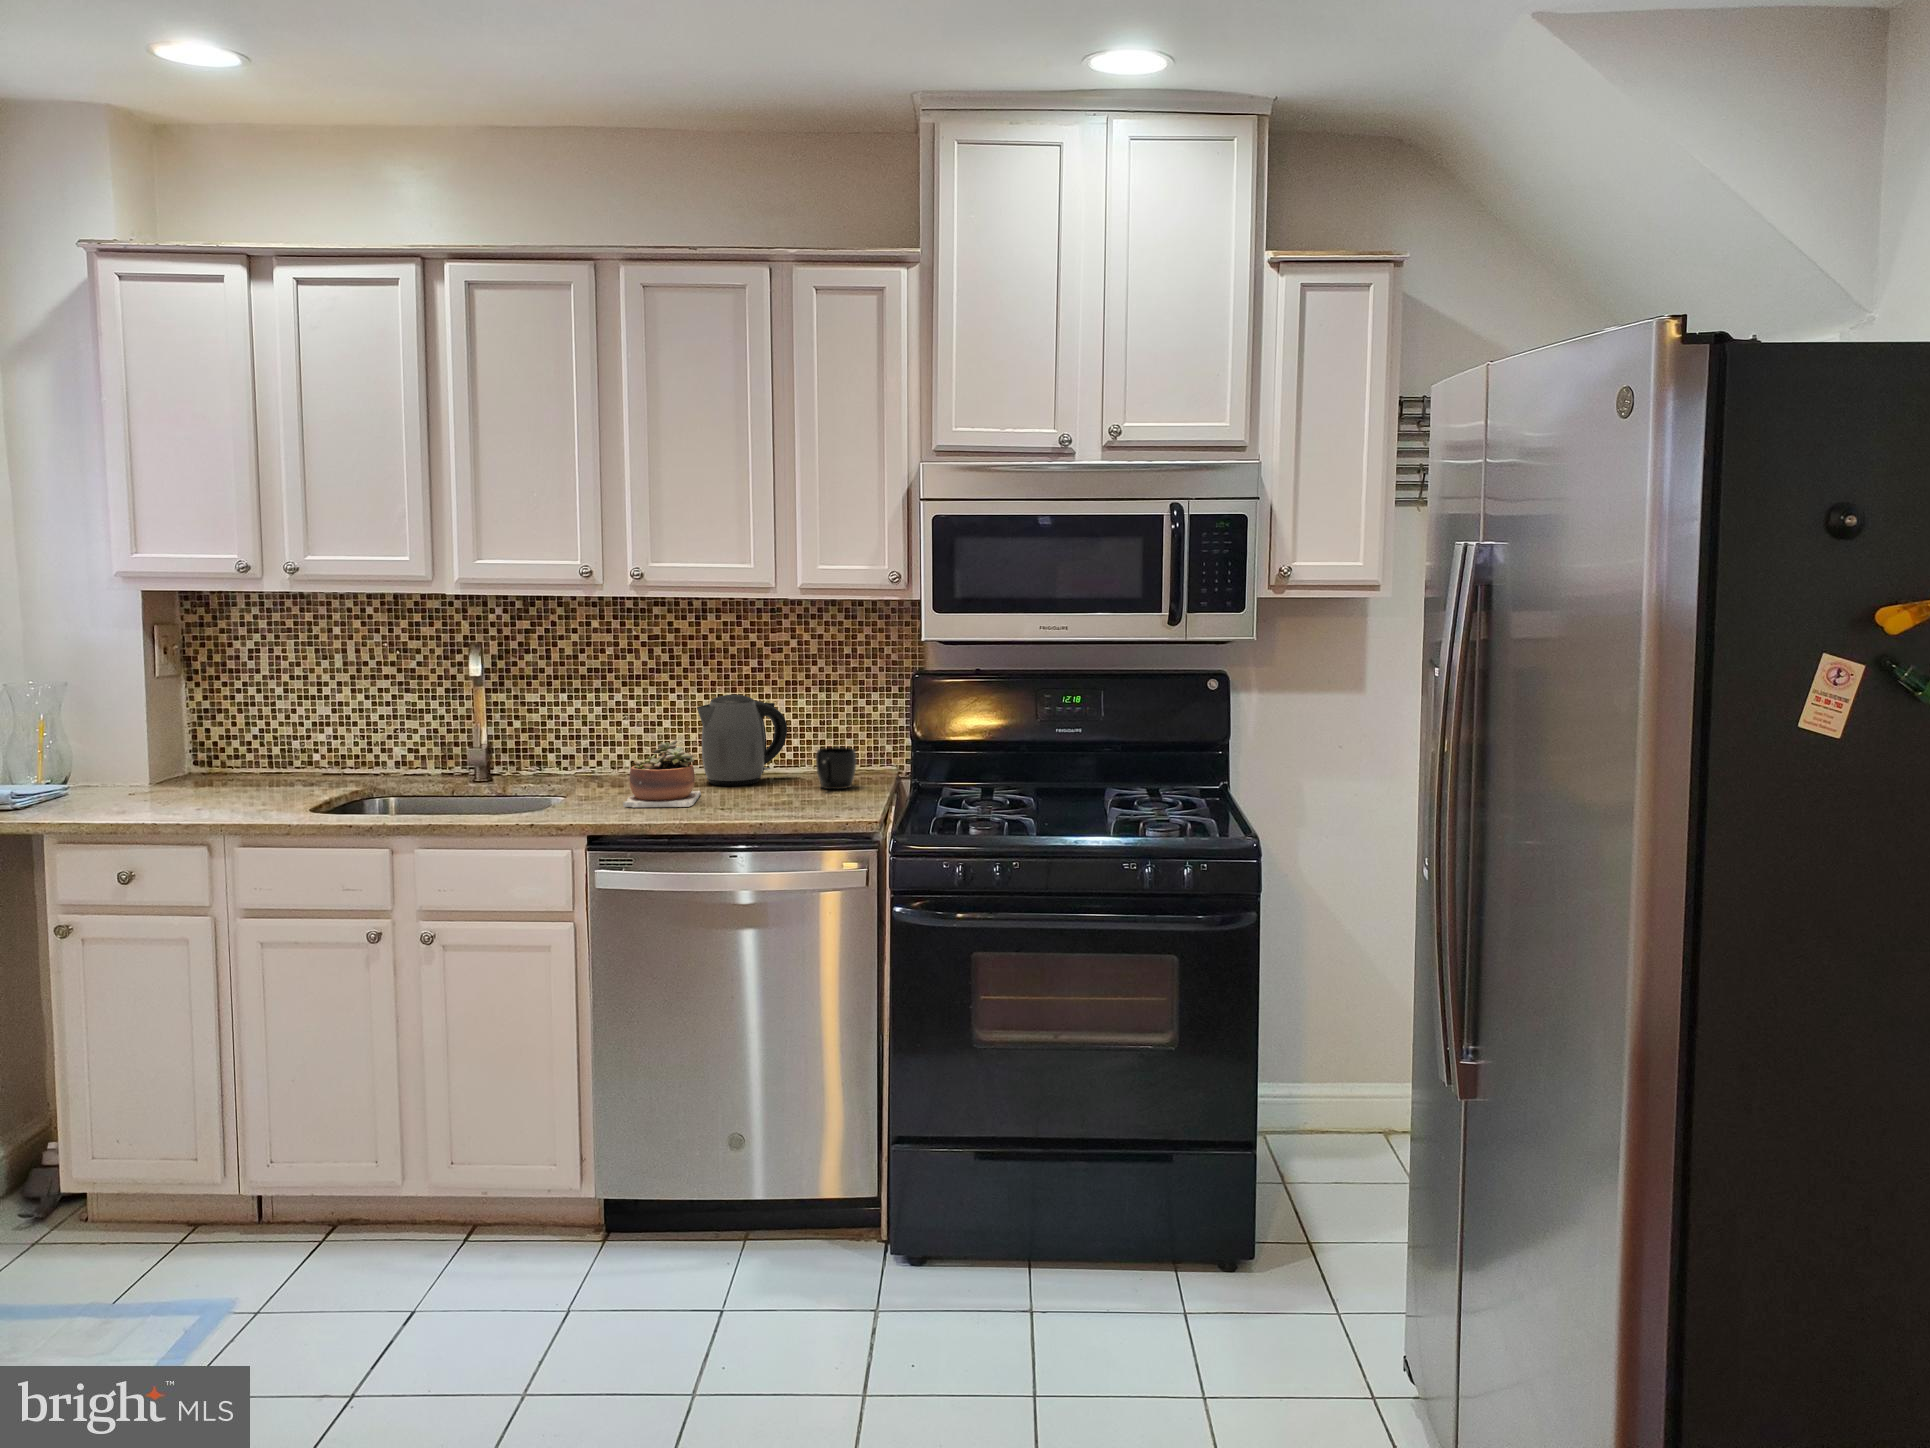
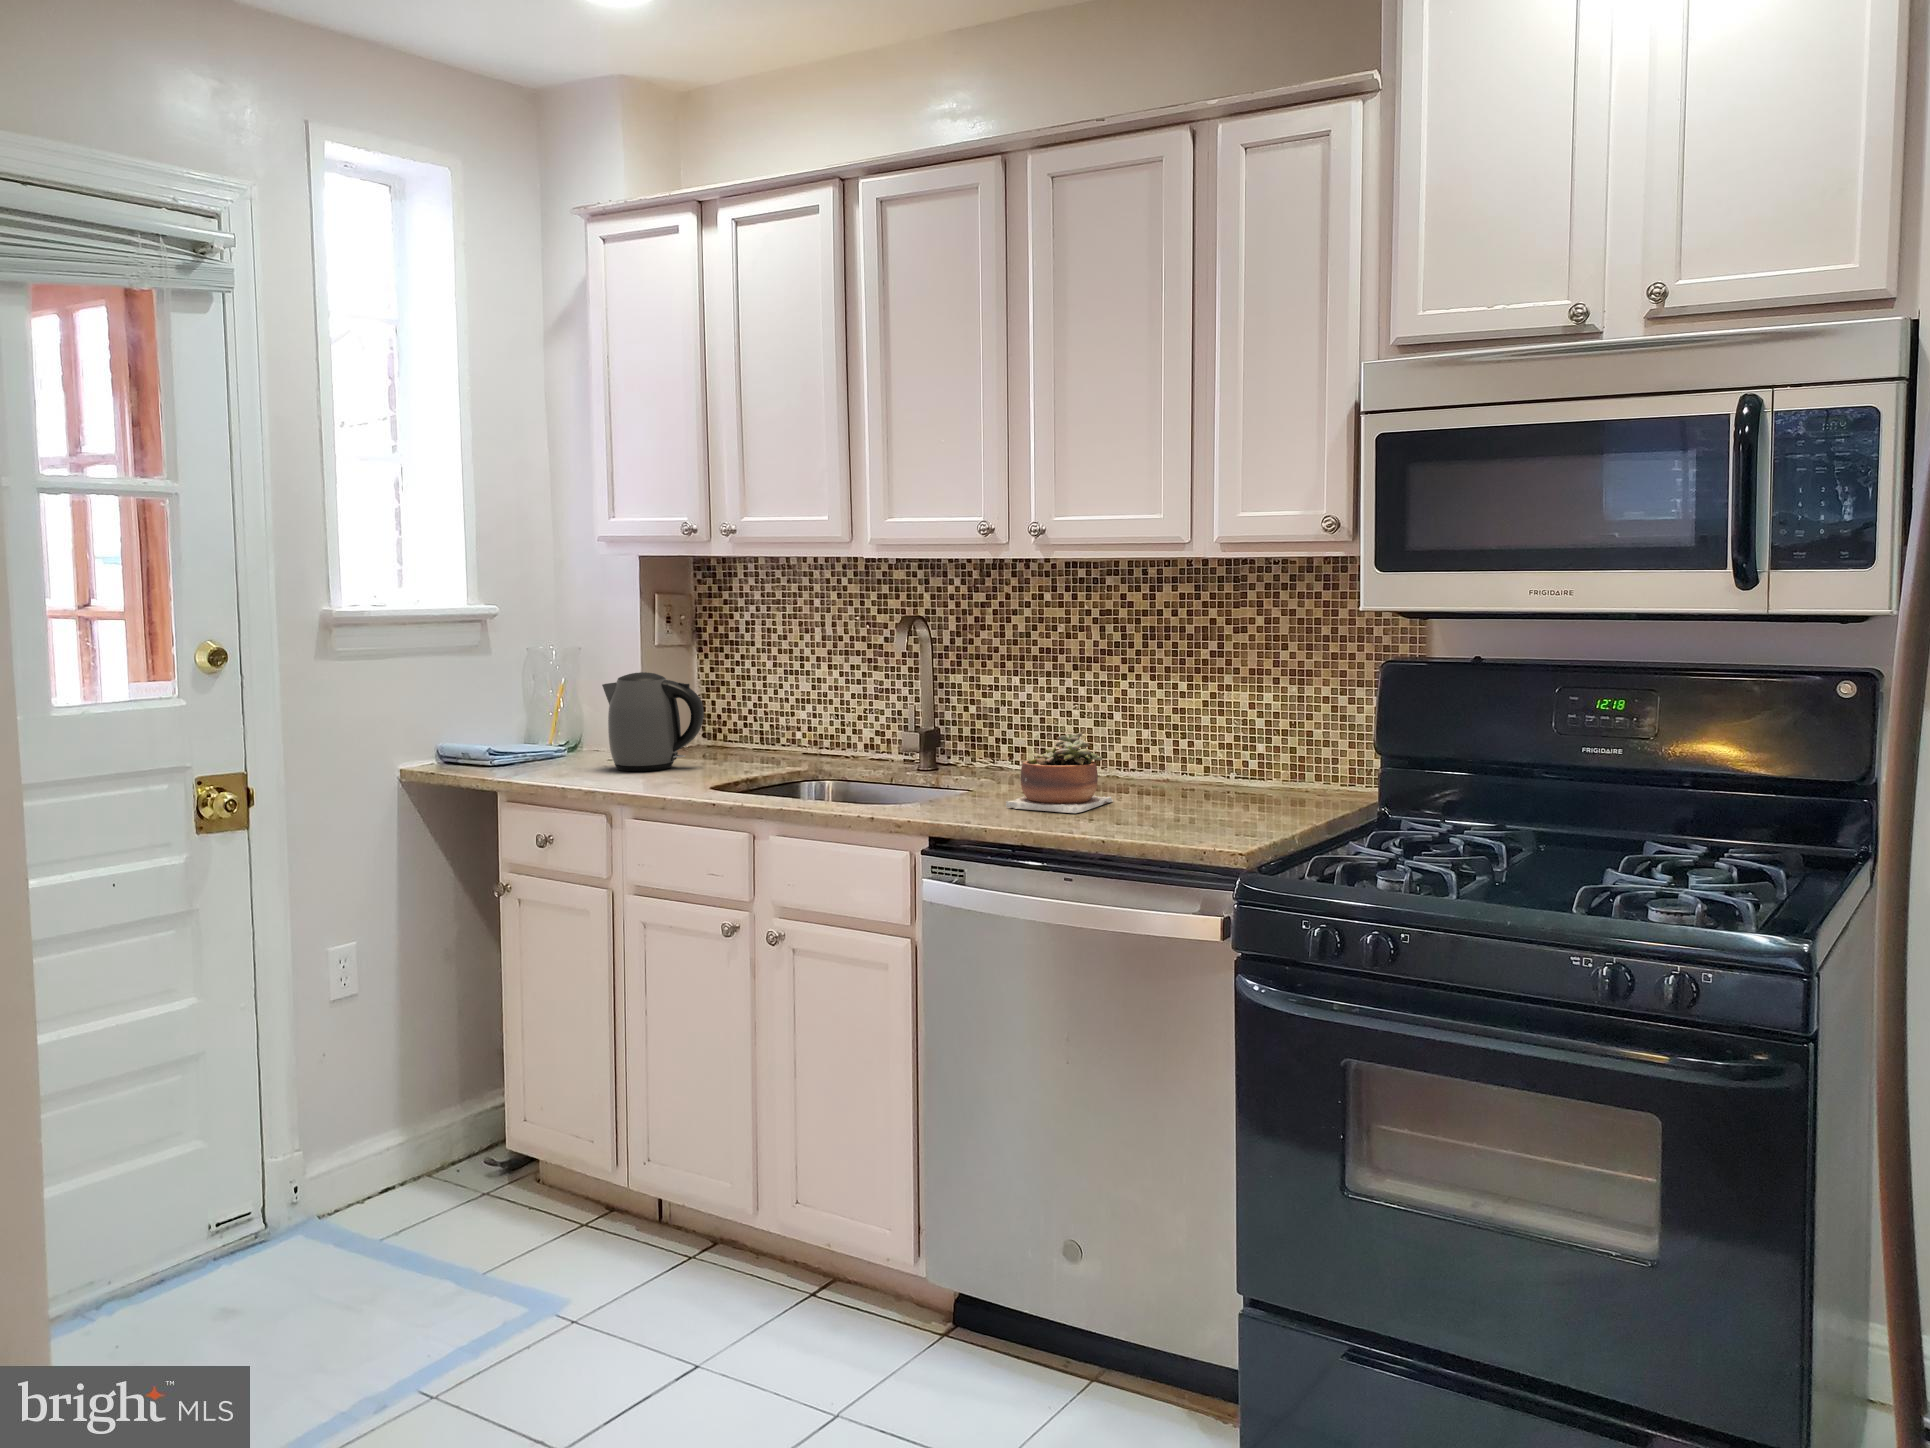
kettle: present [697,695,787,786] -> present [602,672,704,771]
mug: present [816,747,856,789] -> none [1254,755,1310,809]

